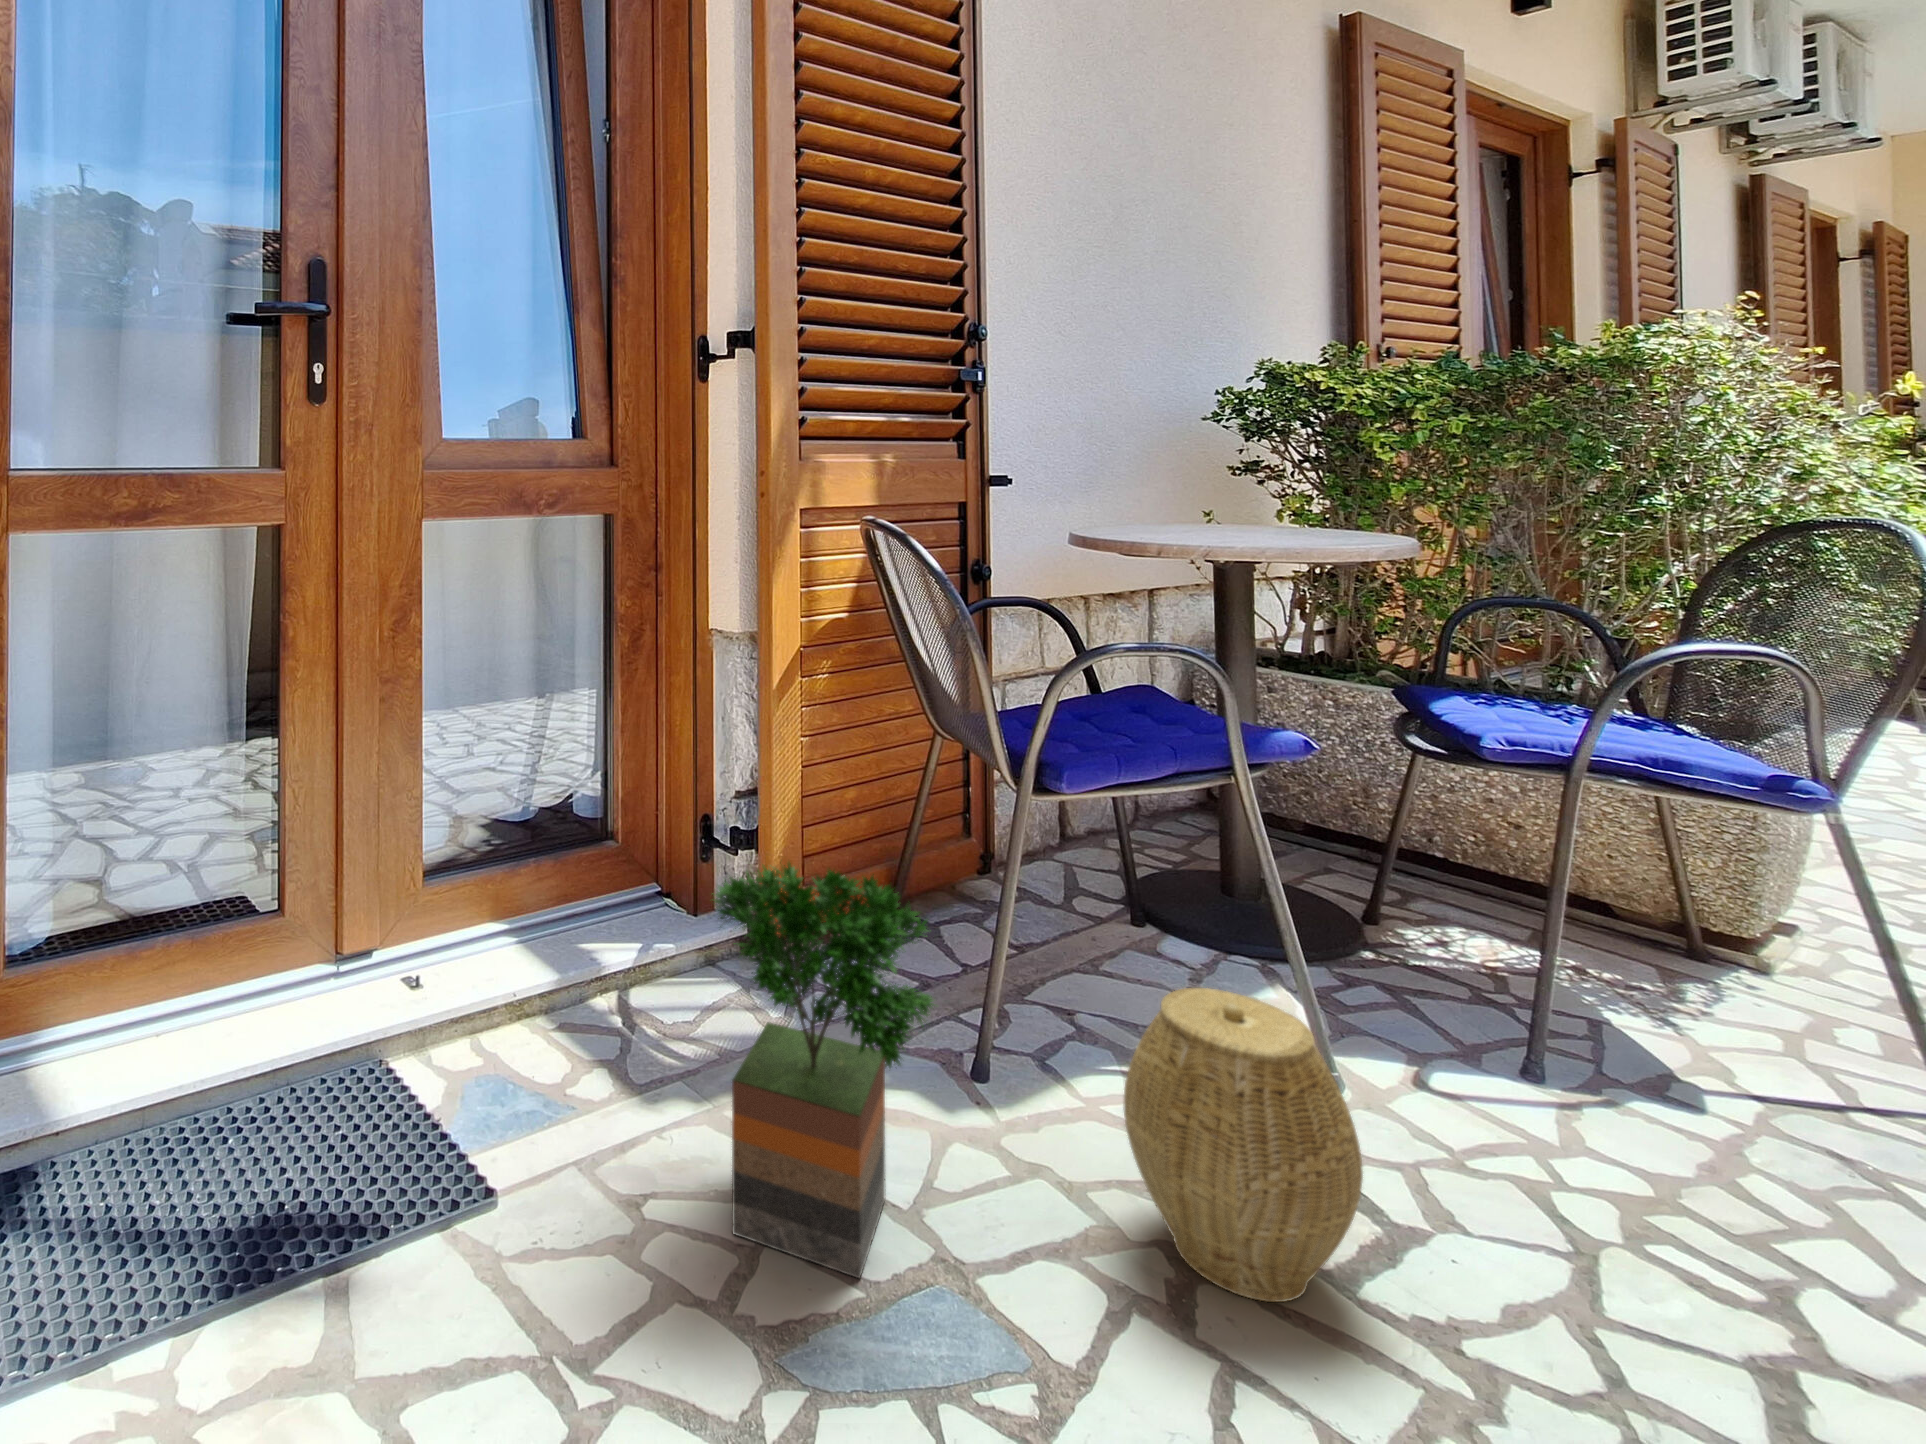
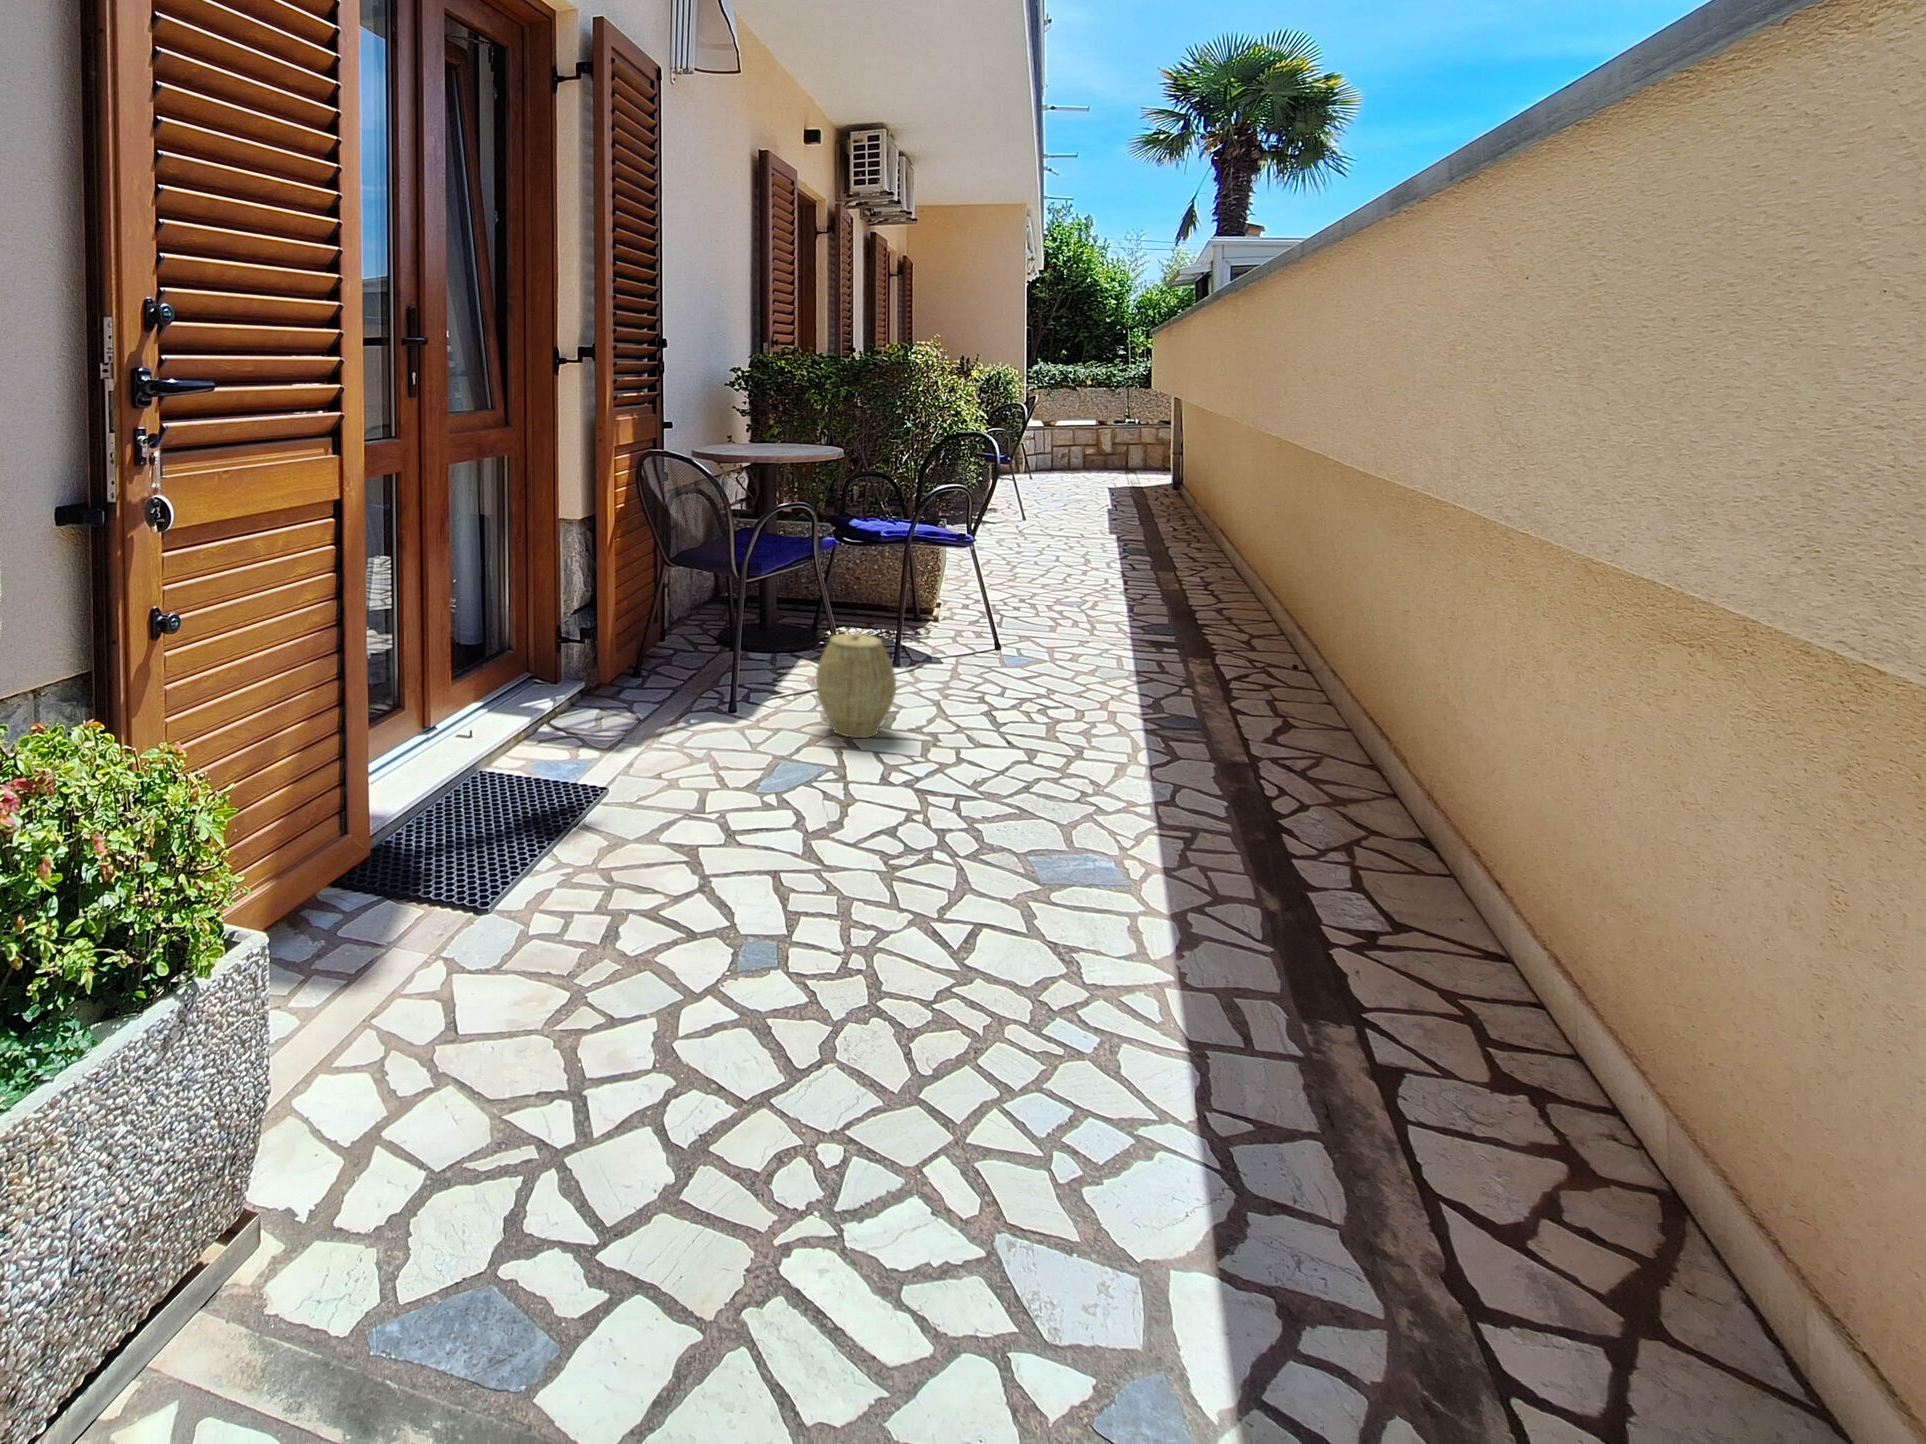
potted tree: present [712,863,934,1278] -> none [674,609,784,771]

